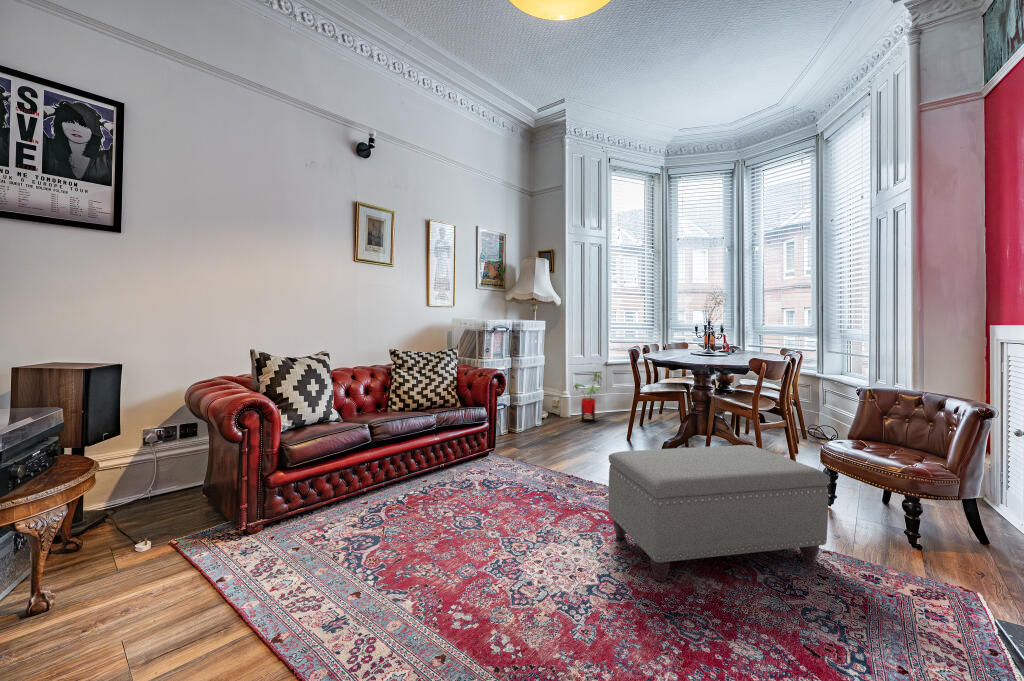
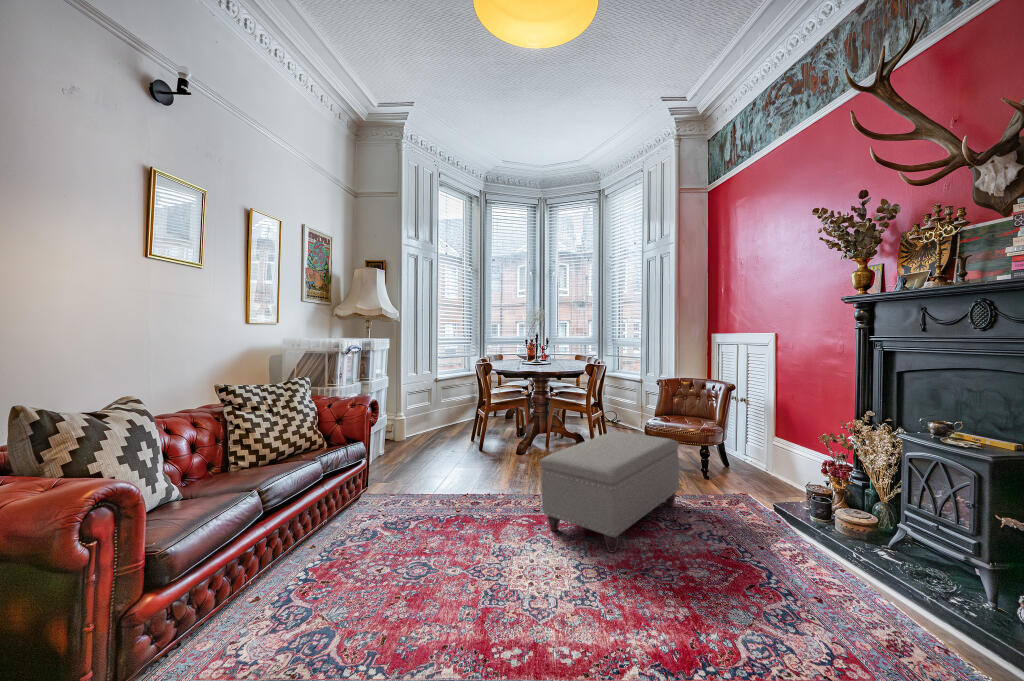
house plant: present [574,373,601,421] -> none [401,390,432,439]

